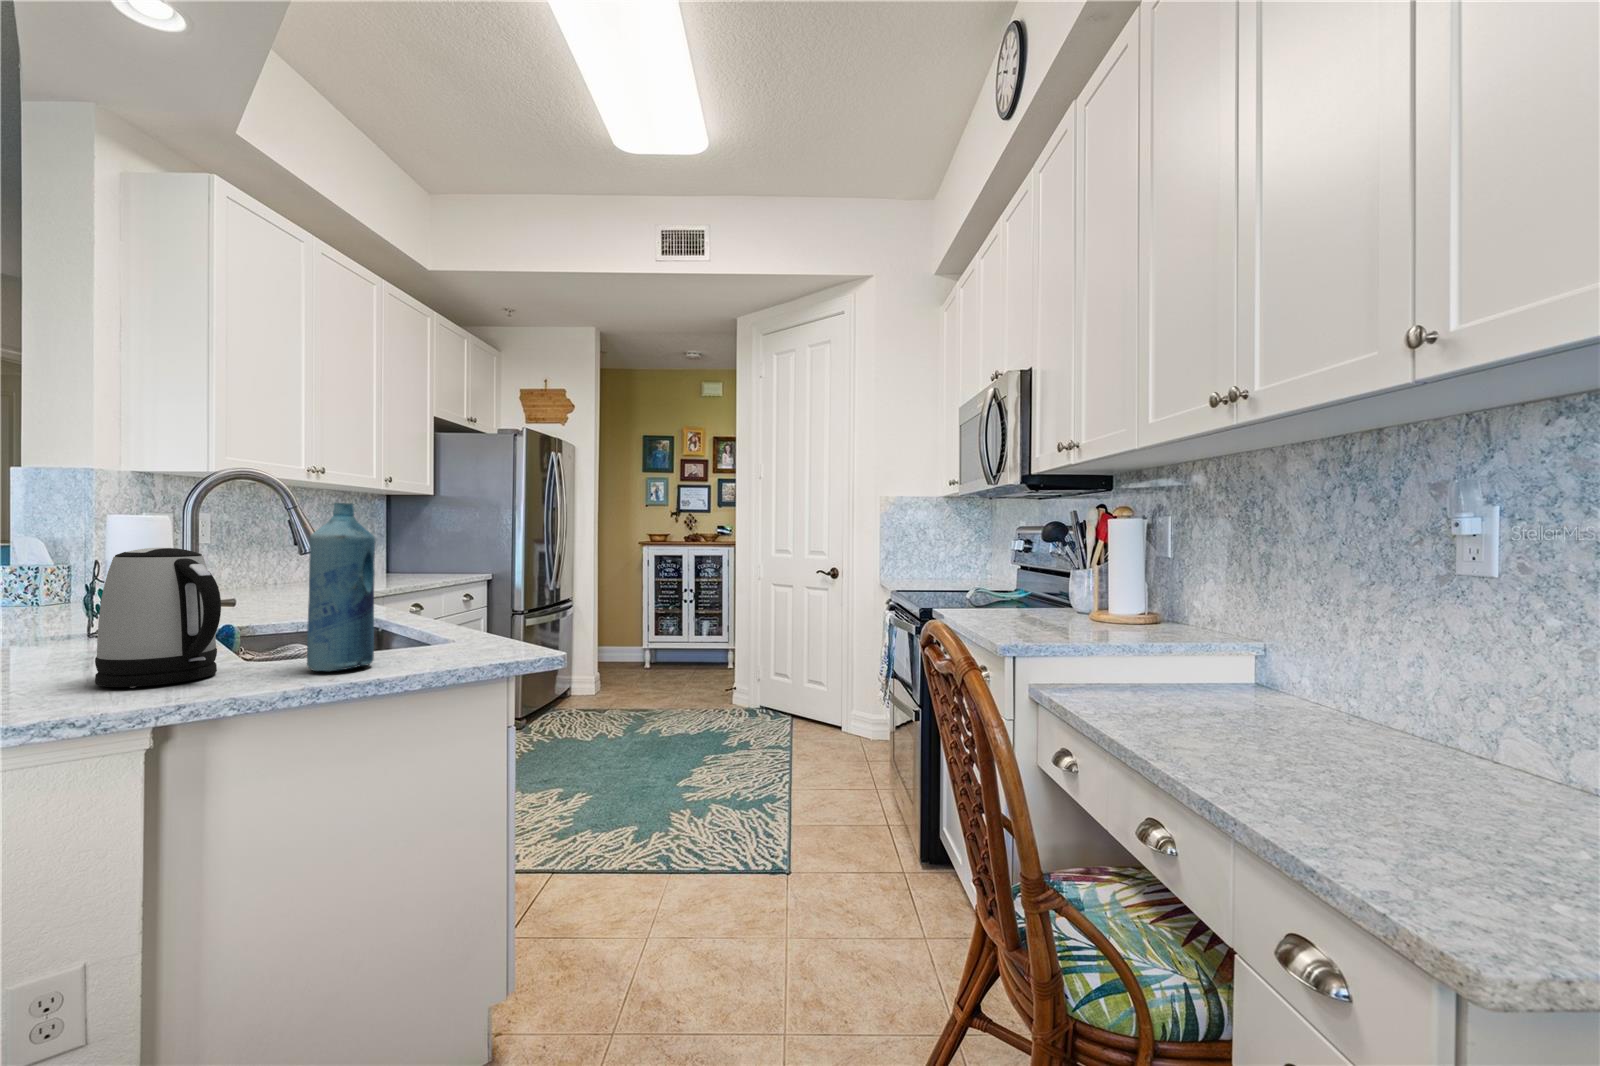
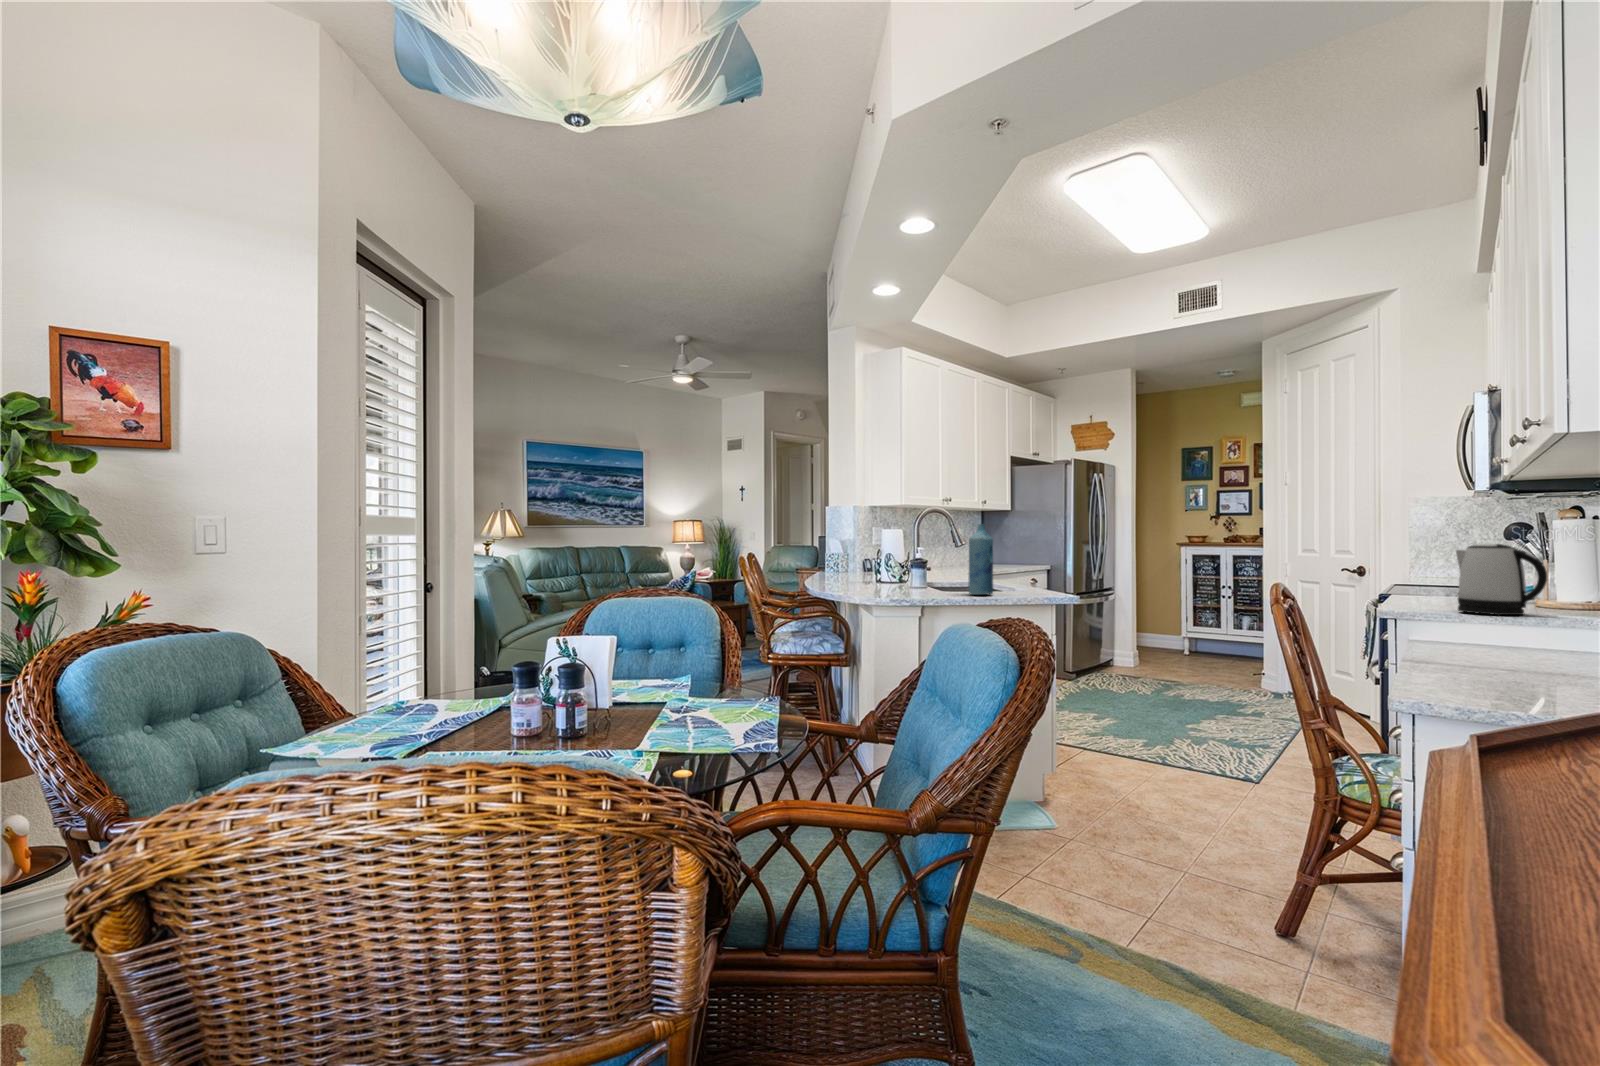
kettle: present [95,548,221,688] -> present [1456,544,1547,615]

